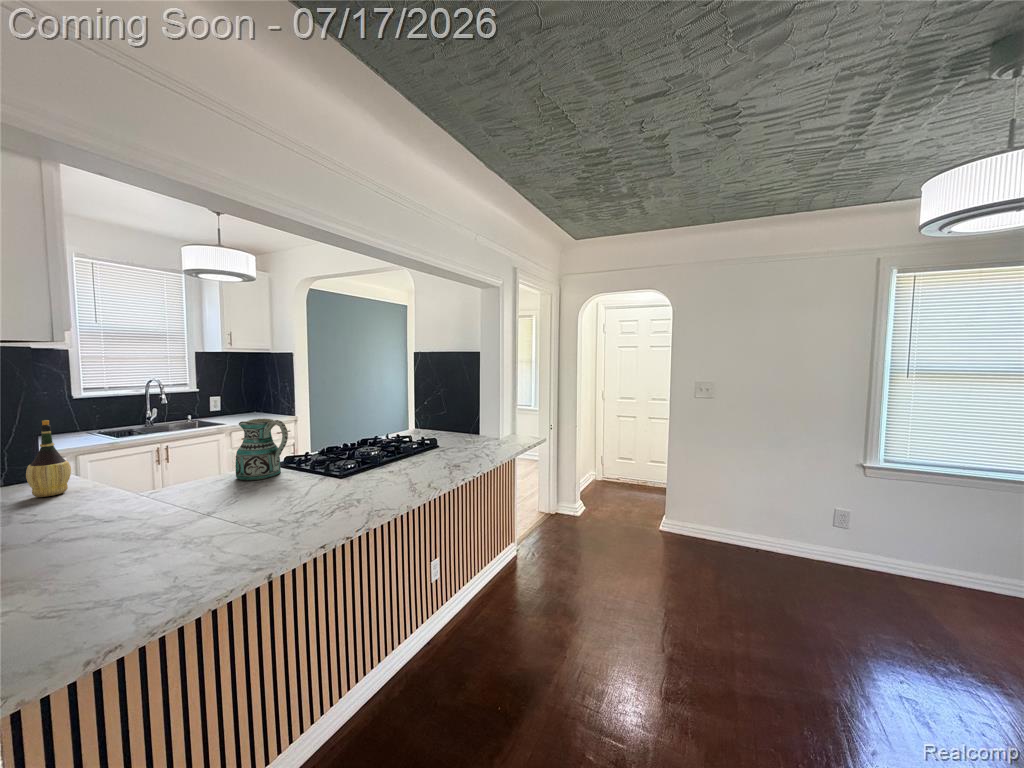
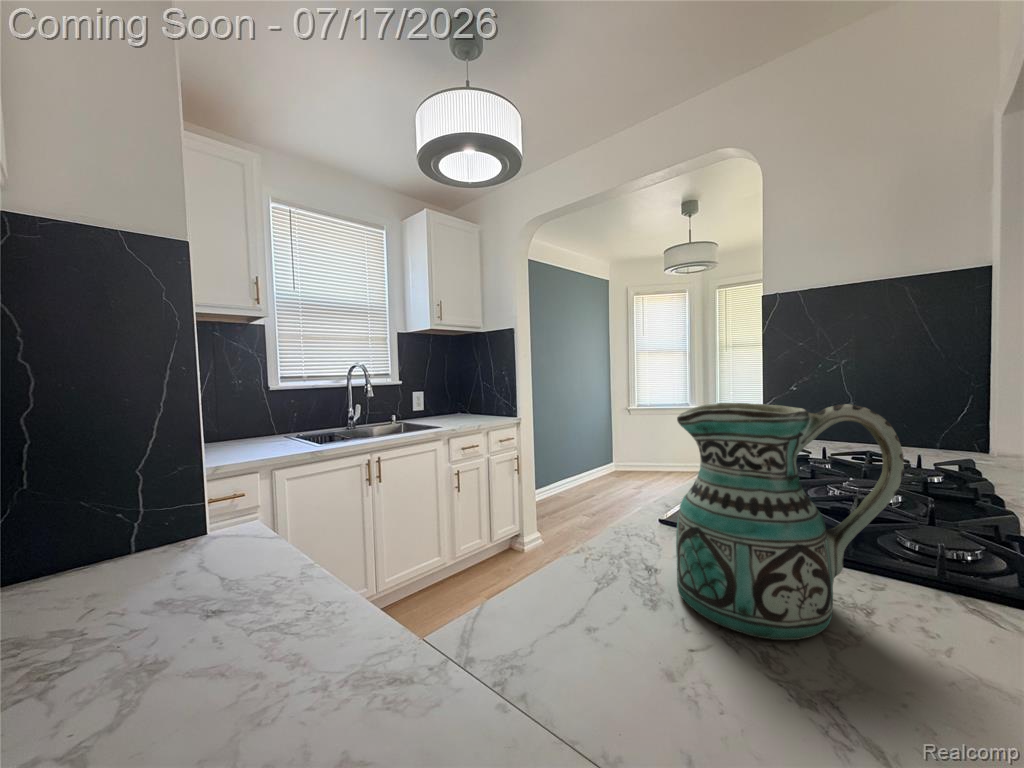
wine bottle: present [26,420,71,497] -> none [117,399,234,639]

